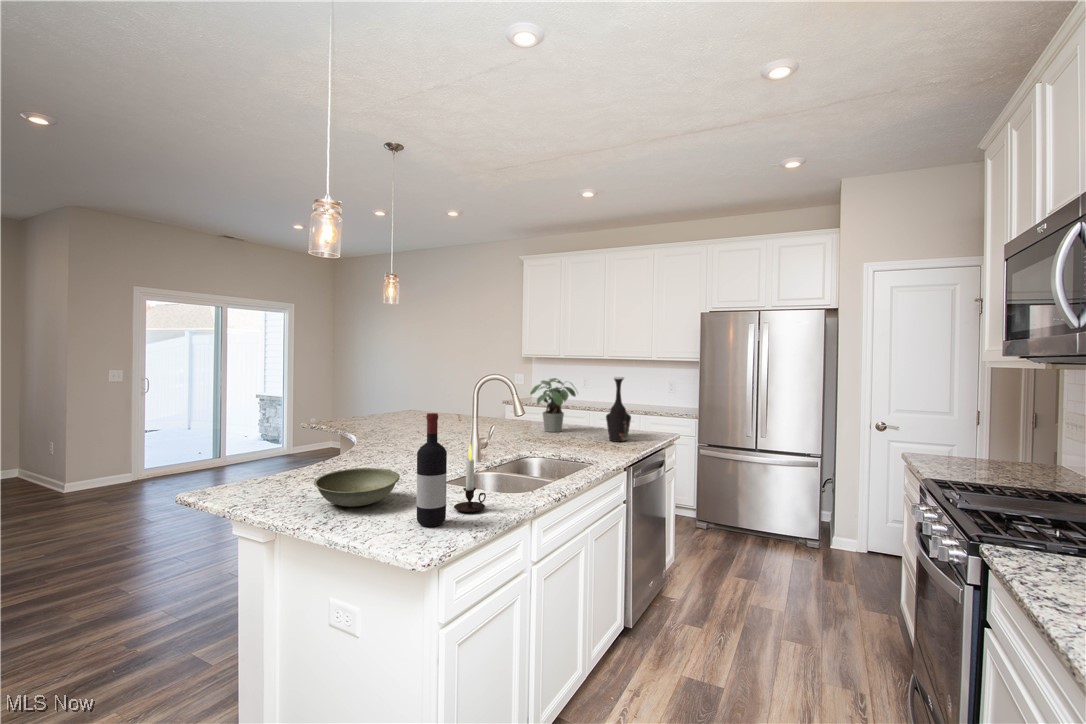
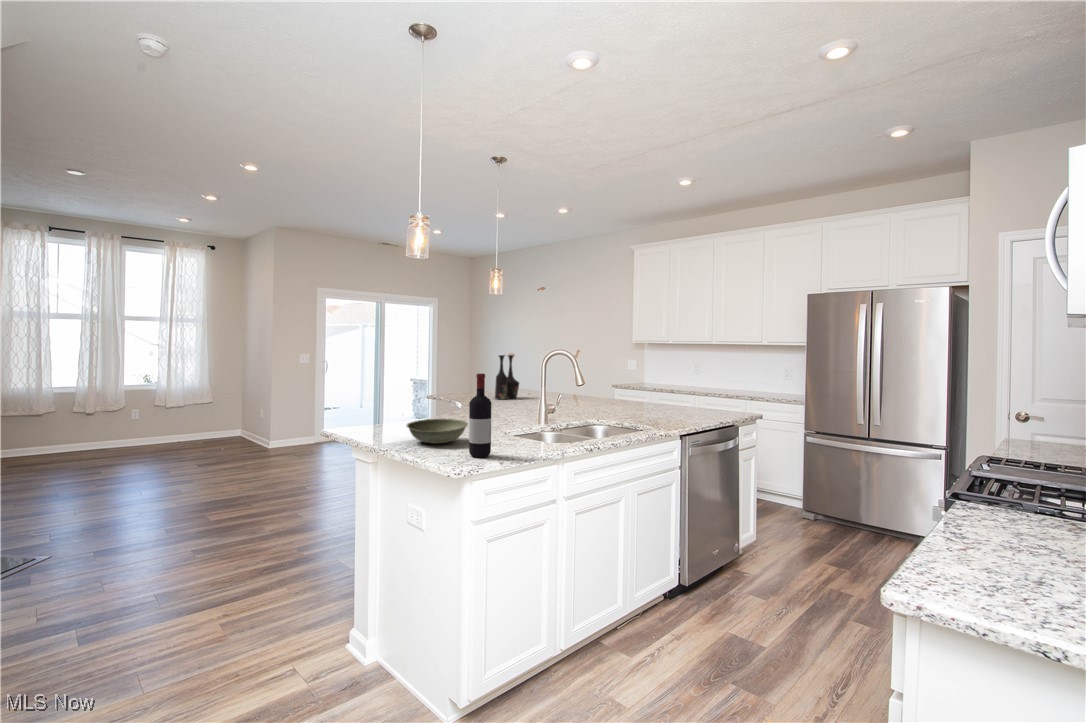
vase: present [606,377,631,442] -> present [495,355,519,400]
potted plant: present [530,378,576,432] -> none [614,359,662,409]
candle: present [454,444,486,512] -> none [502,400,530,453]

